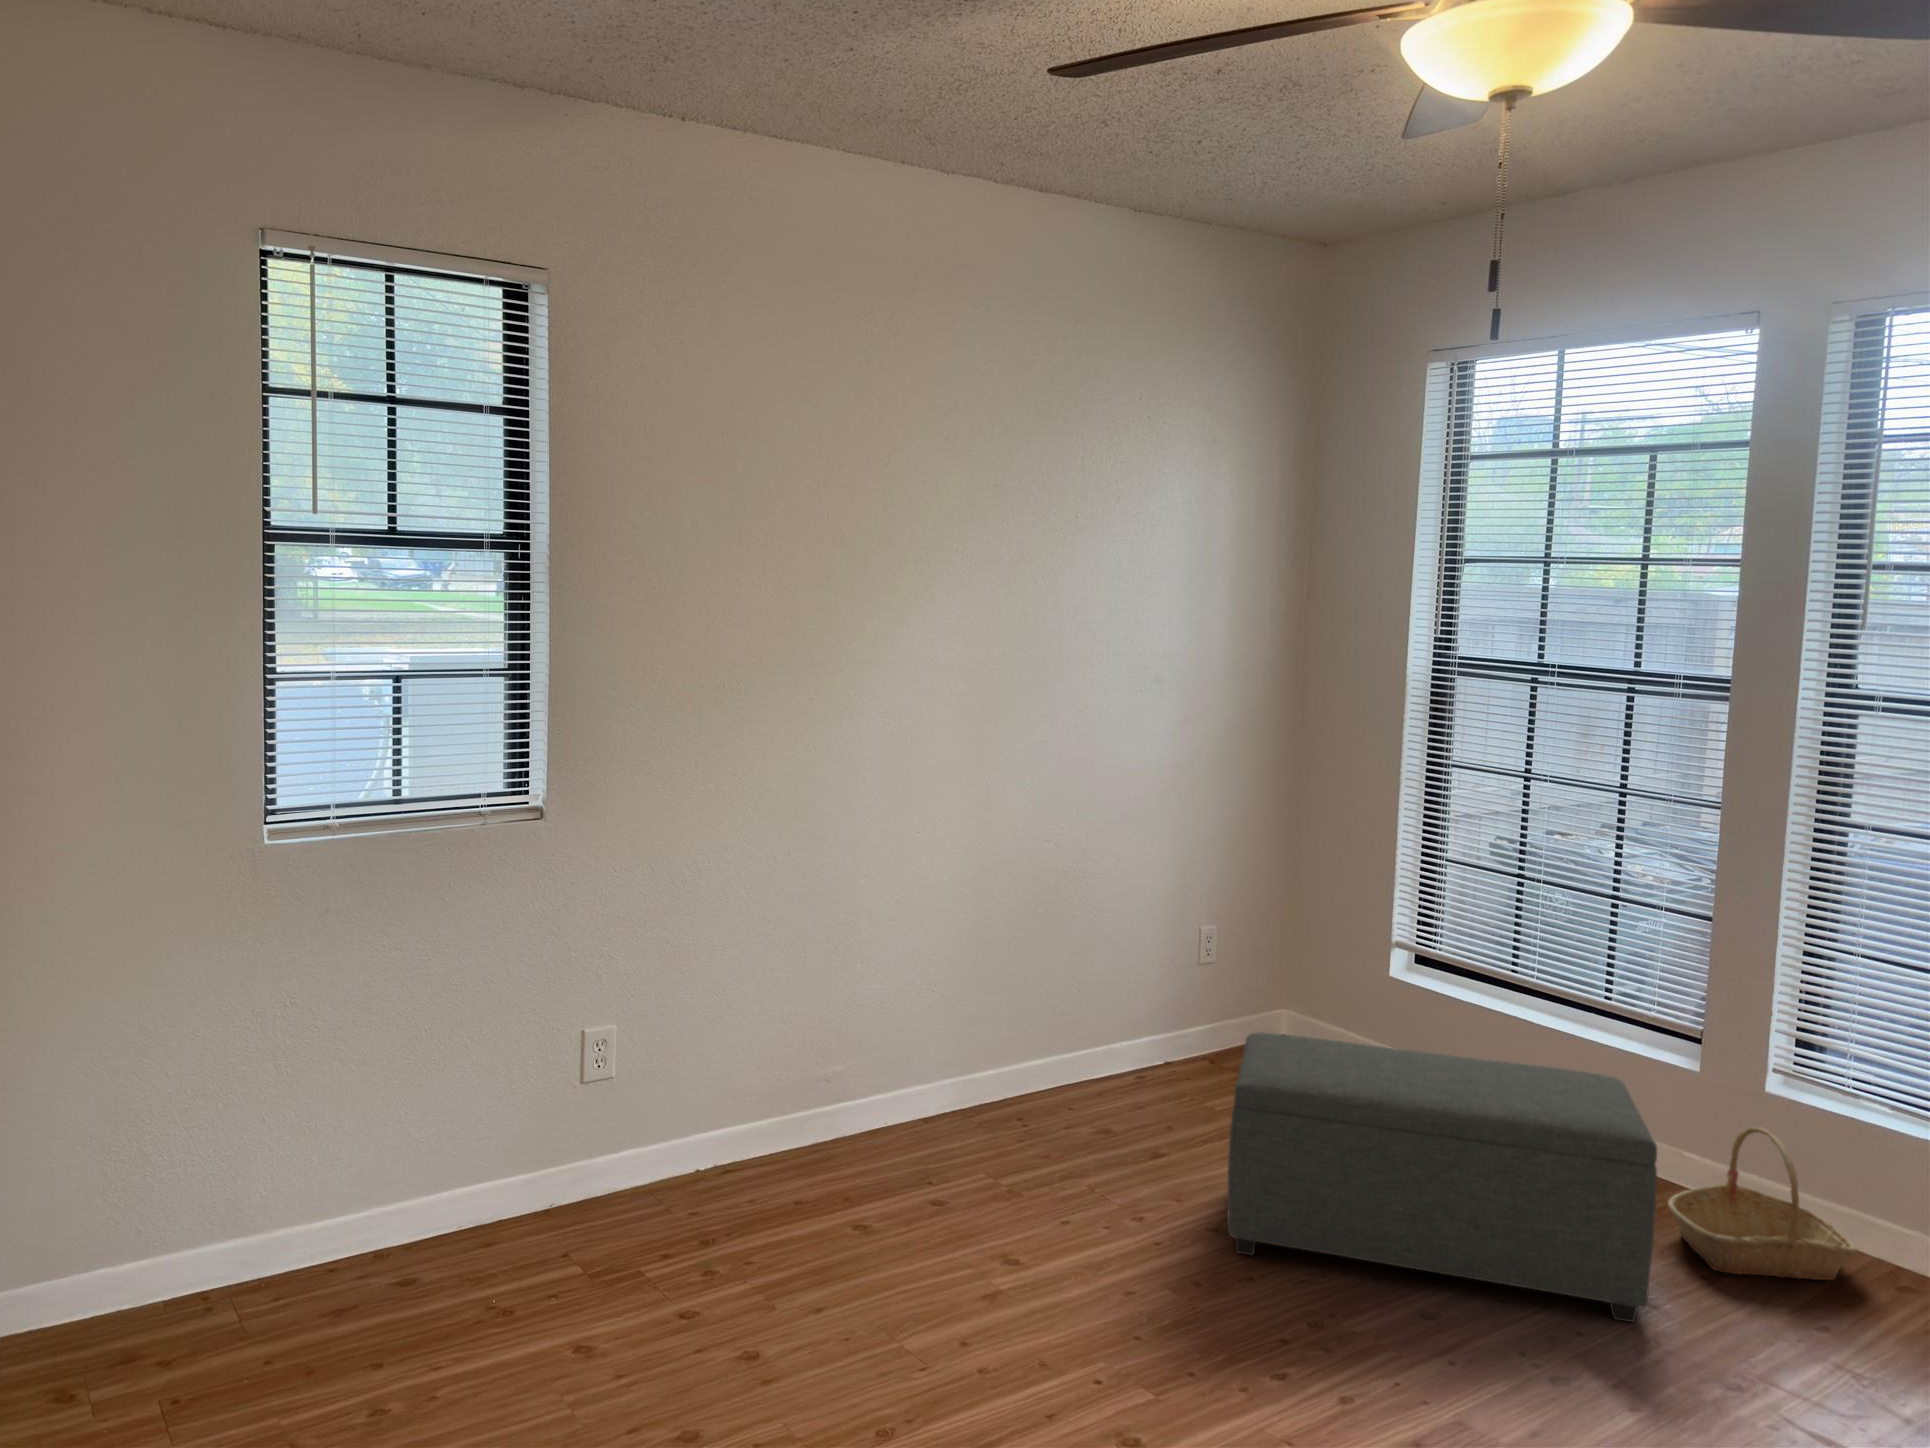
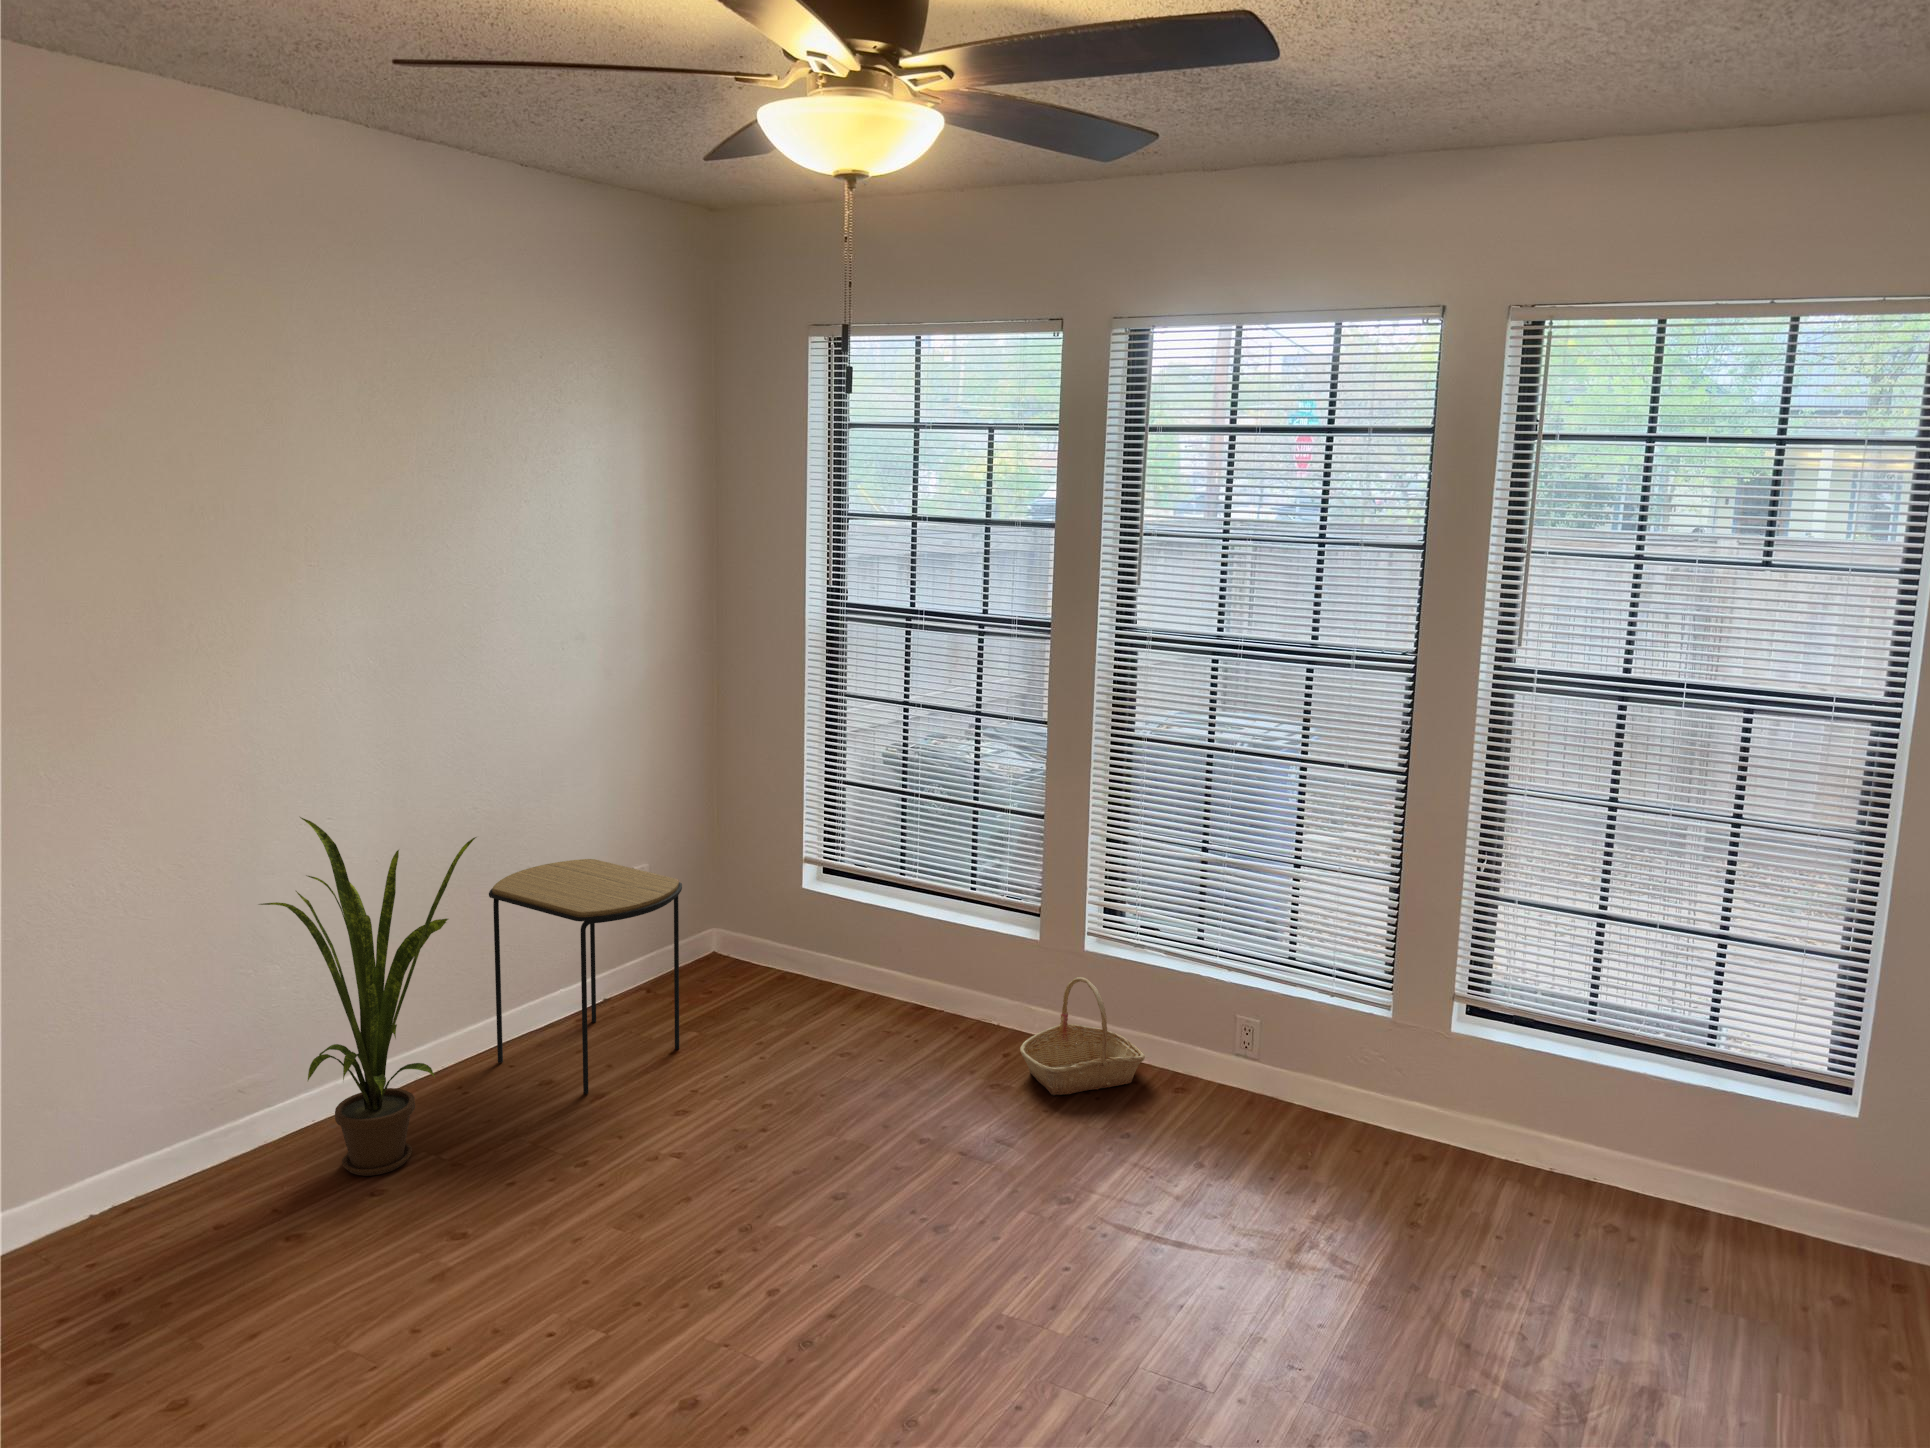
house plant: none [861,828,1058,1182] -> present [259,817,476,1176]
side table: none [1065,907,1258,1148] -> present [489,859,682,1094]
ottoman: present [1228,1033,1657,1322] -> none [666,958,1010,1175]

